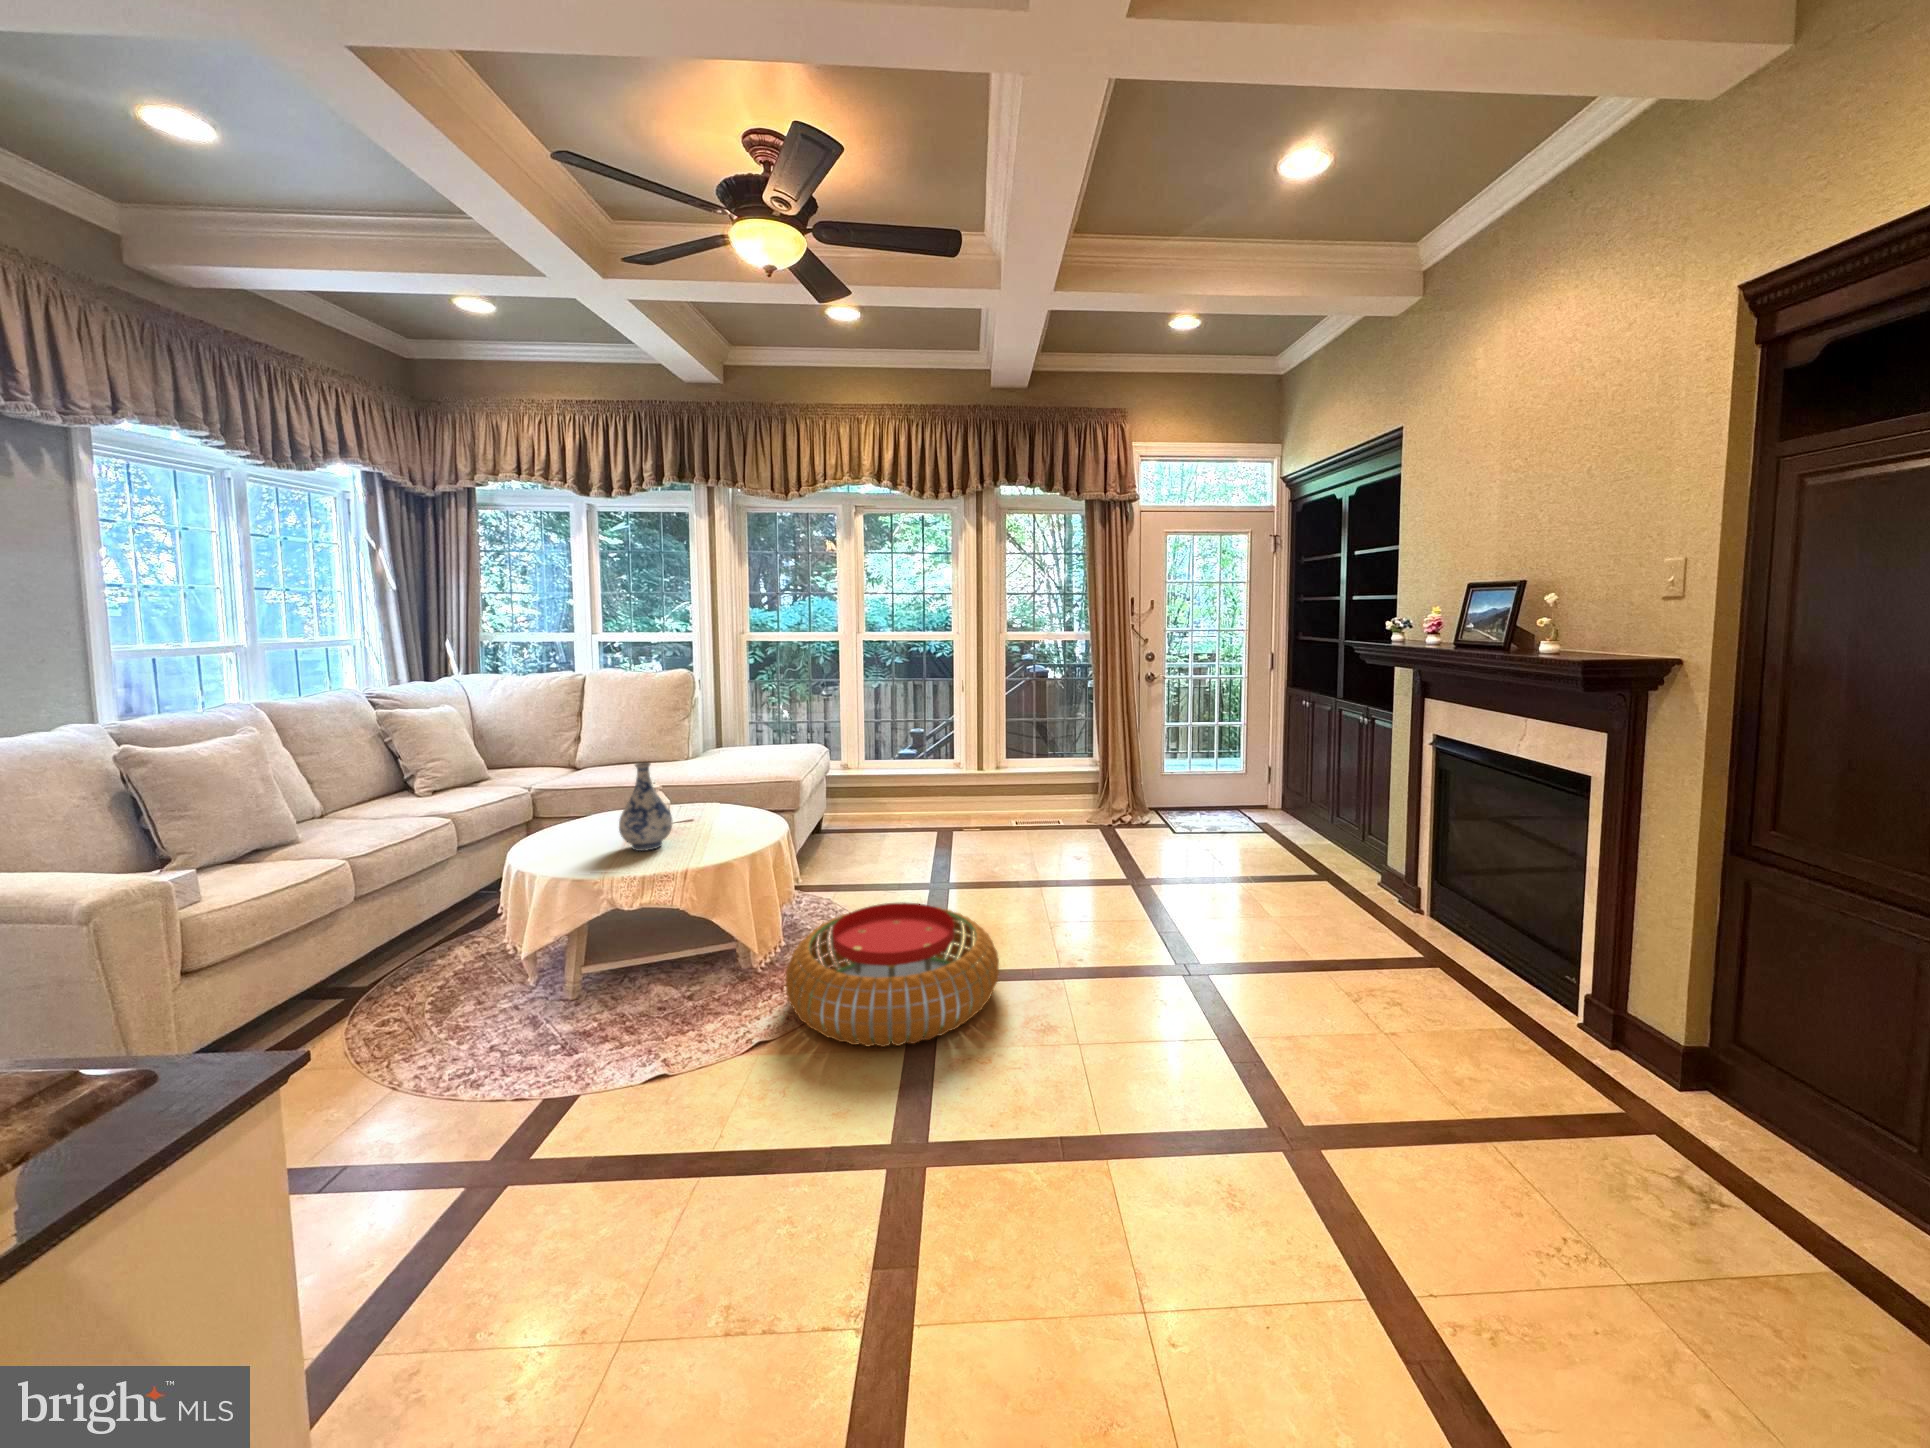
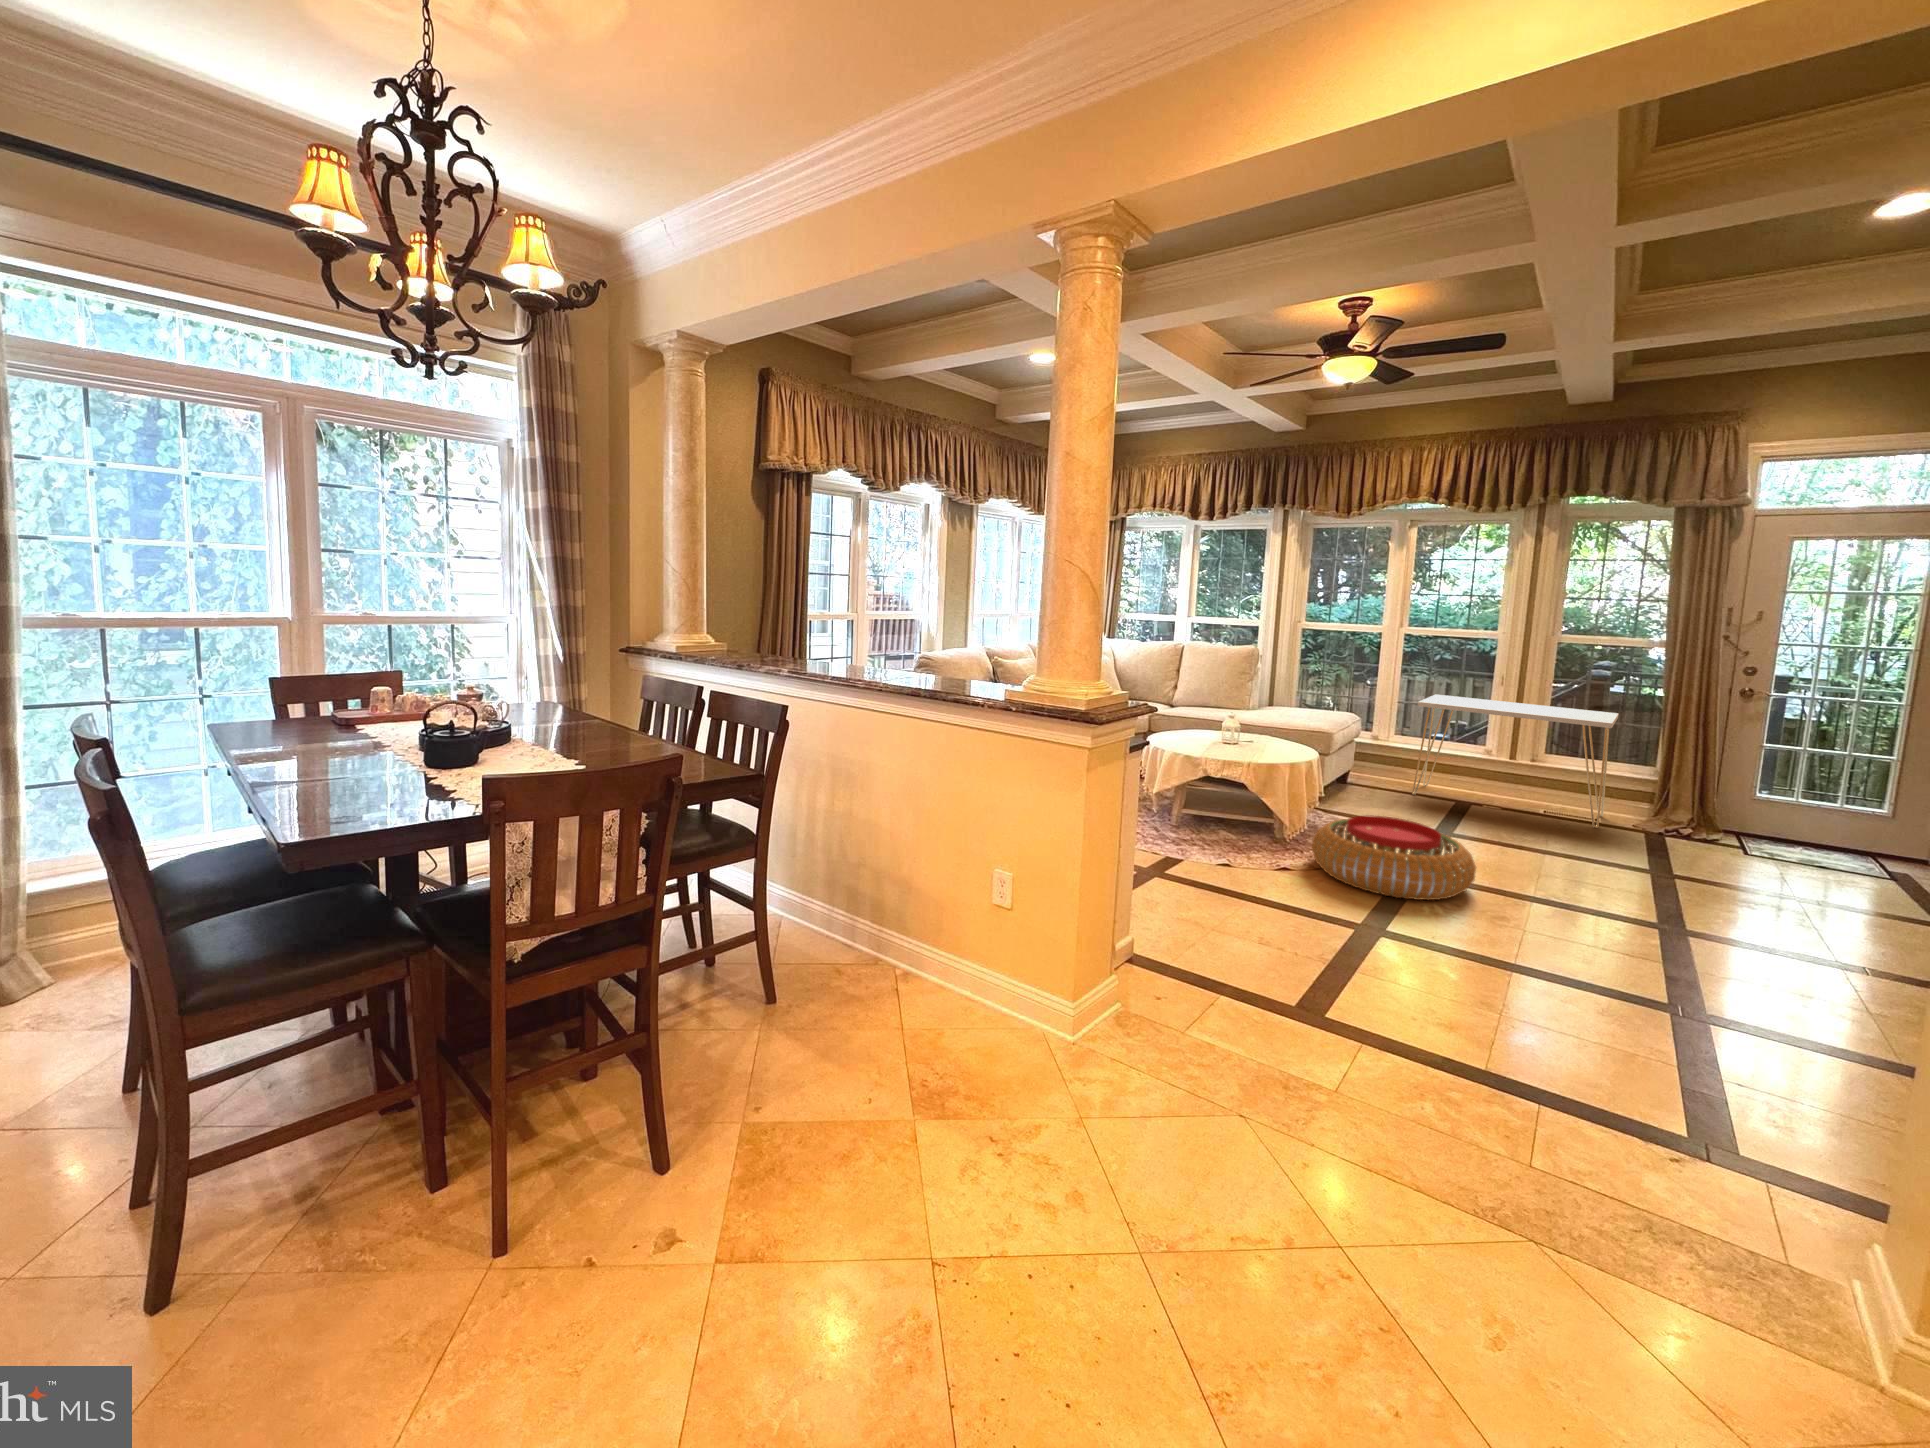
console table: none [889,709,1067,834] -> present [1412,694,1618,828]
vase: present [619,762,672,851] -> none [1217,699,1248,752]

